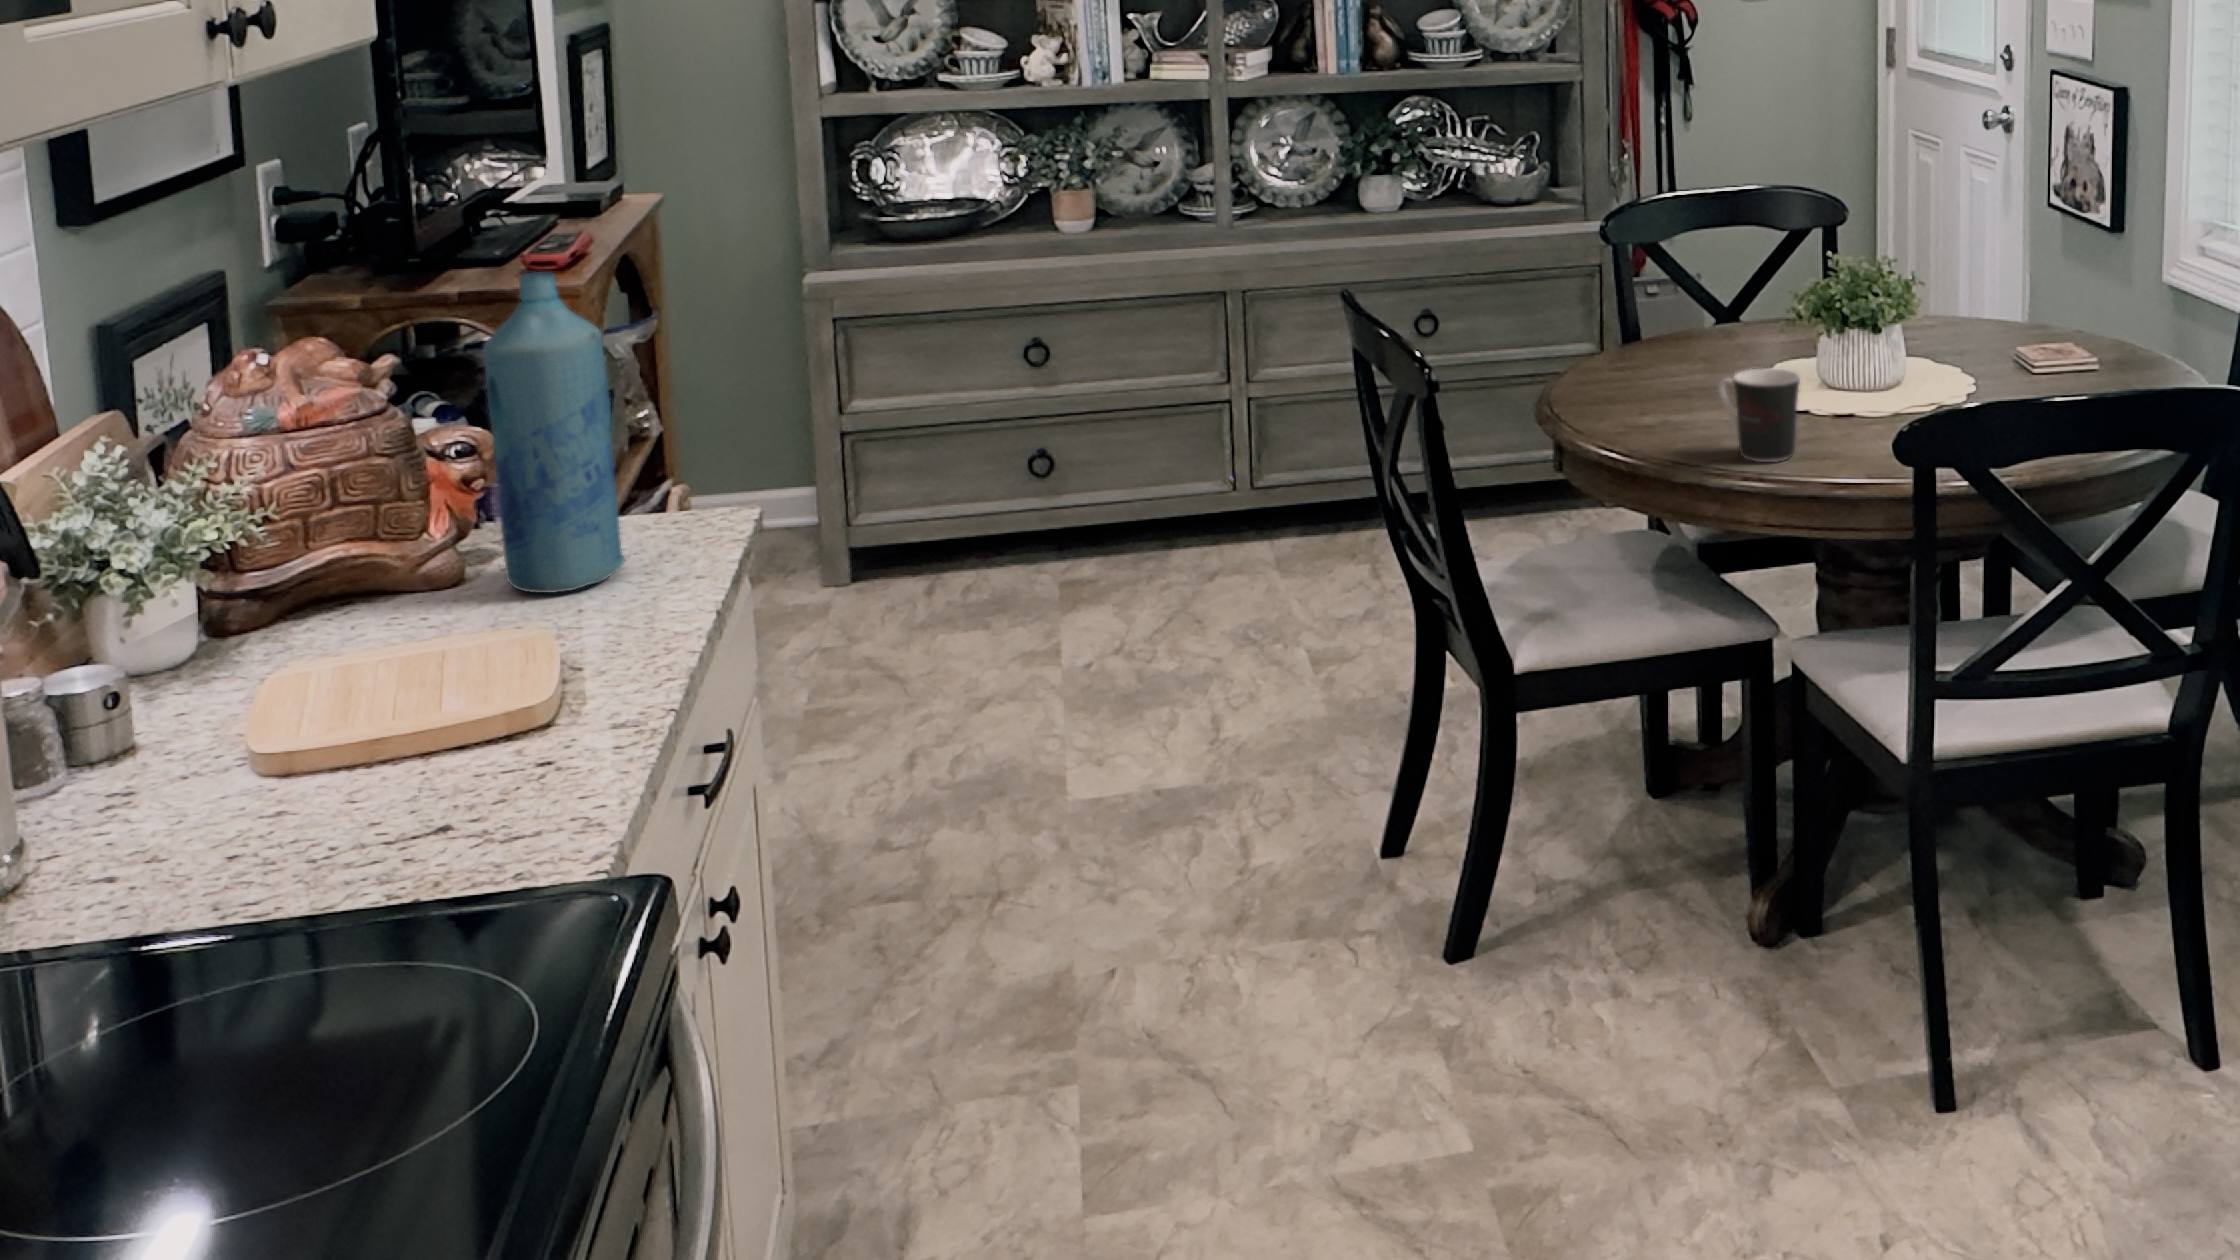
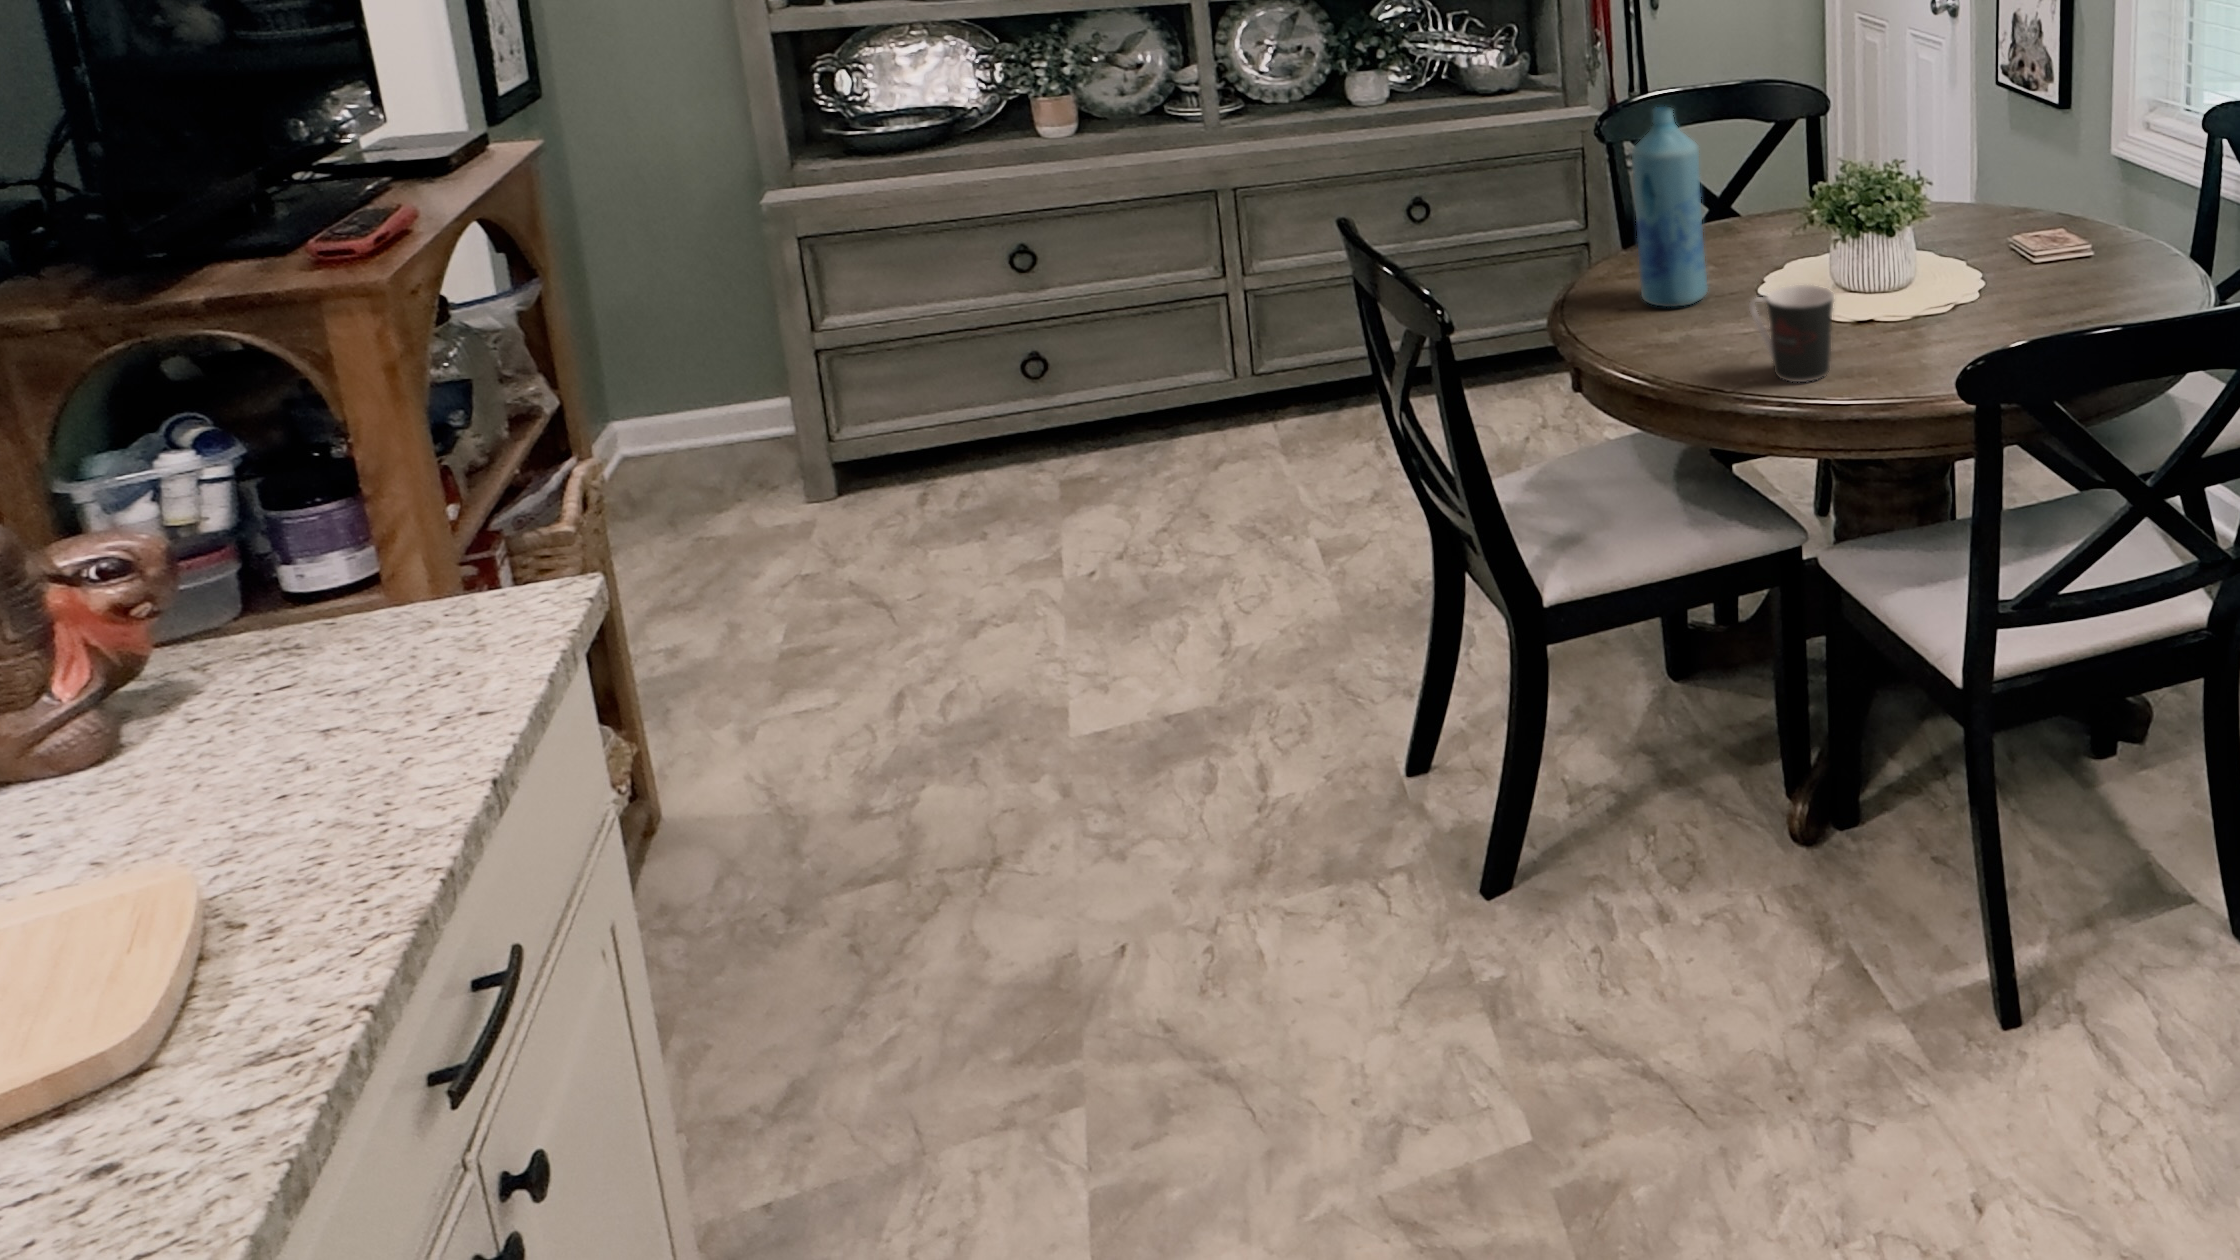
bottle: present [484,272,625,593] -> present [1632,107,1708,307]

